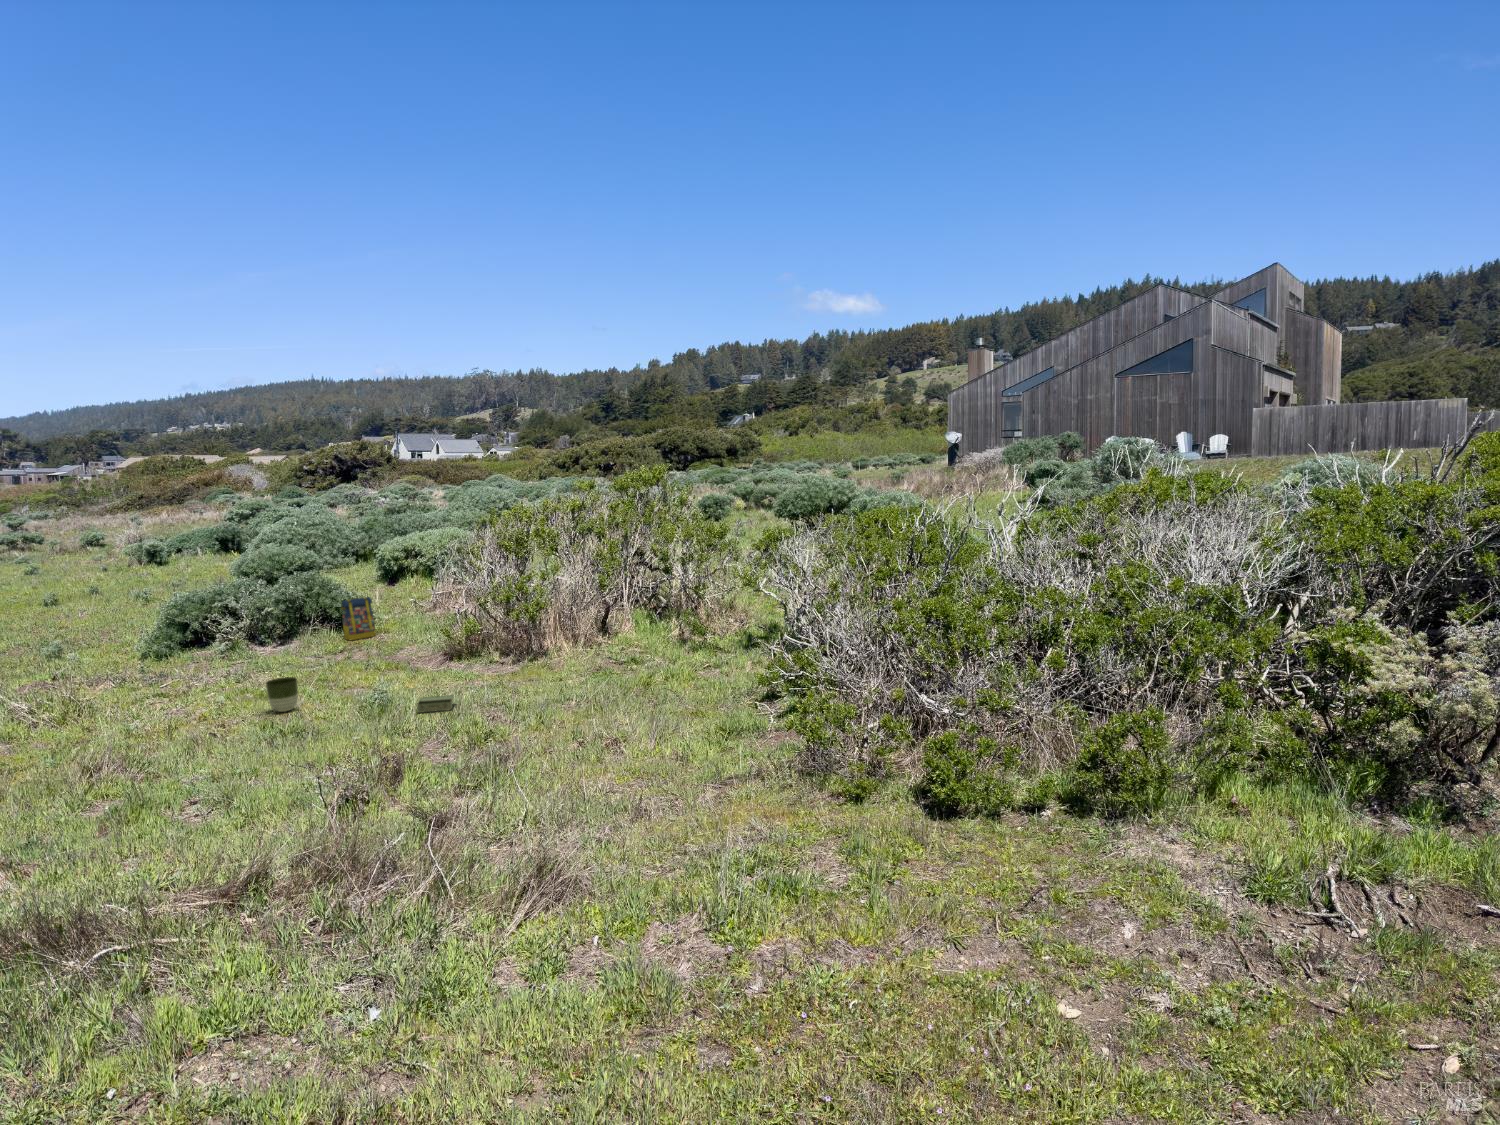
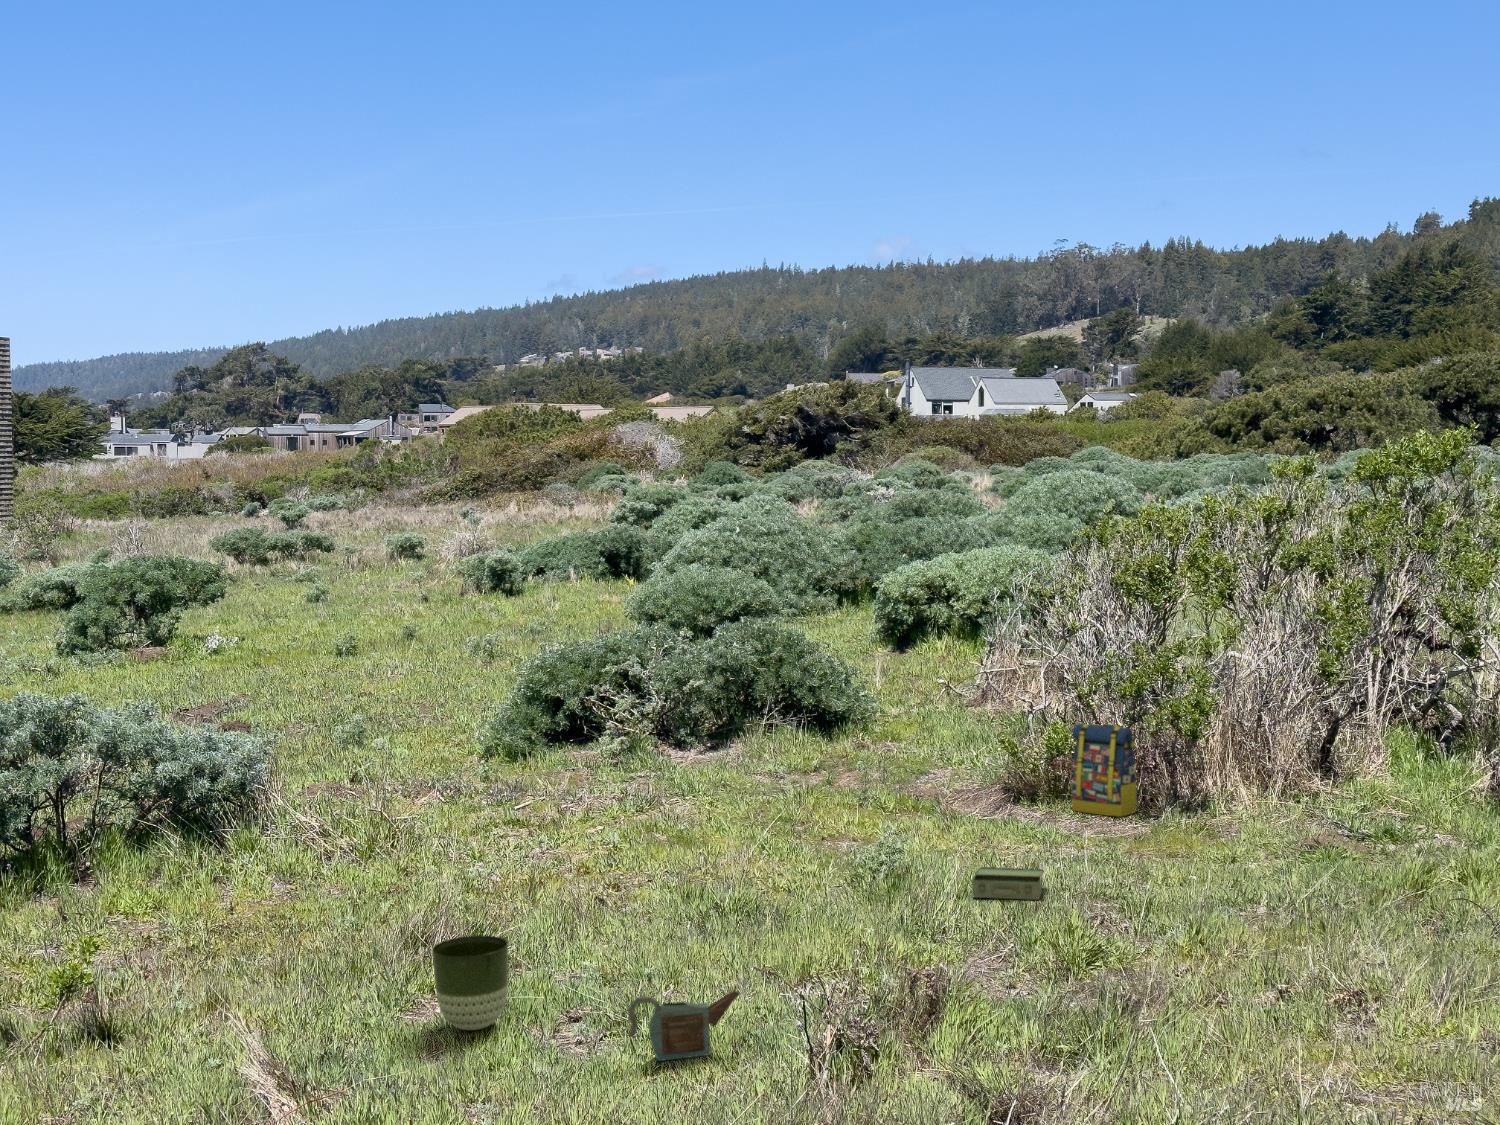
backpack: present [342,597,376,640] -> present [1071,724,1138,817]
planter: present [266,677,298,712] -> present [432,935,508,1031]
watering can: none [222,774,284,815] -> present [628,990,740,1061]

